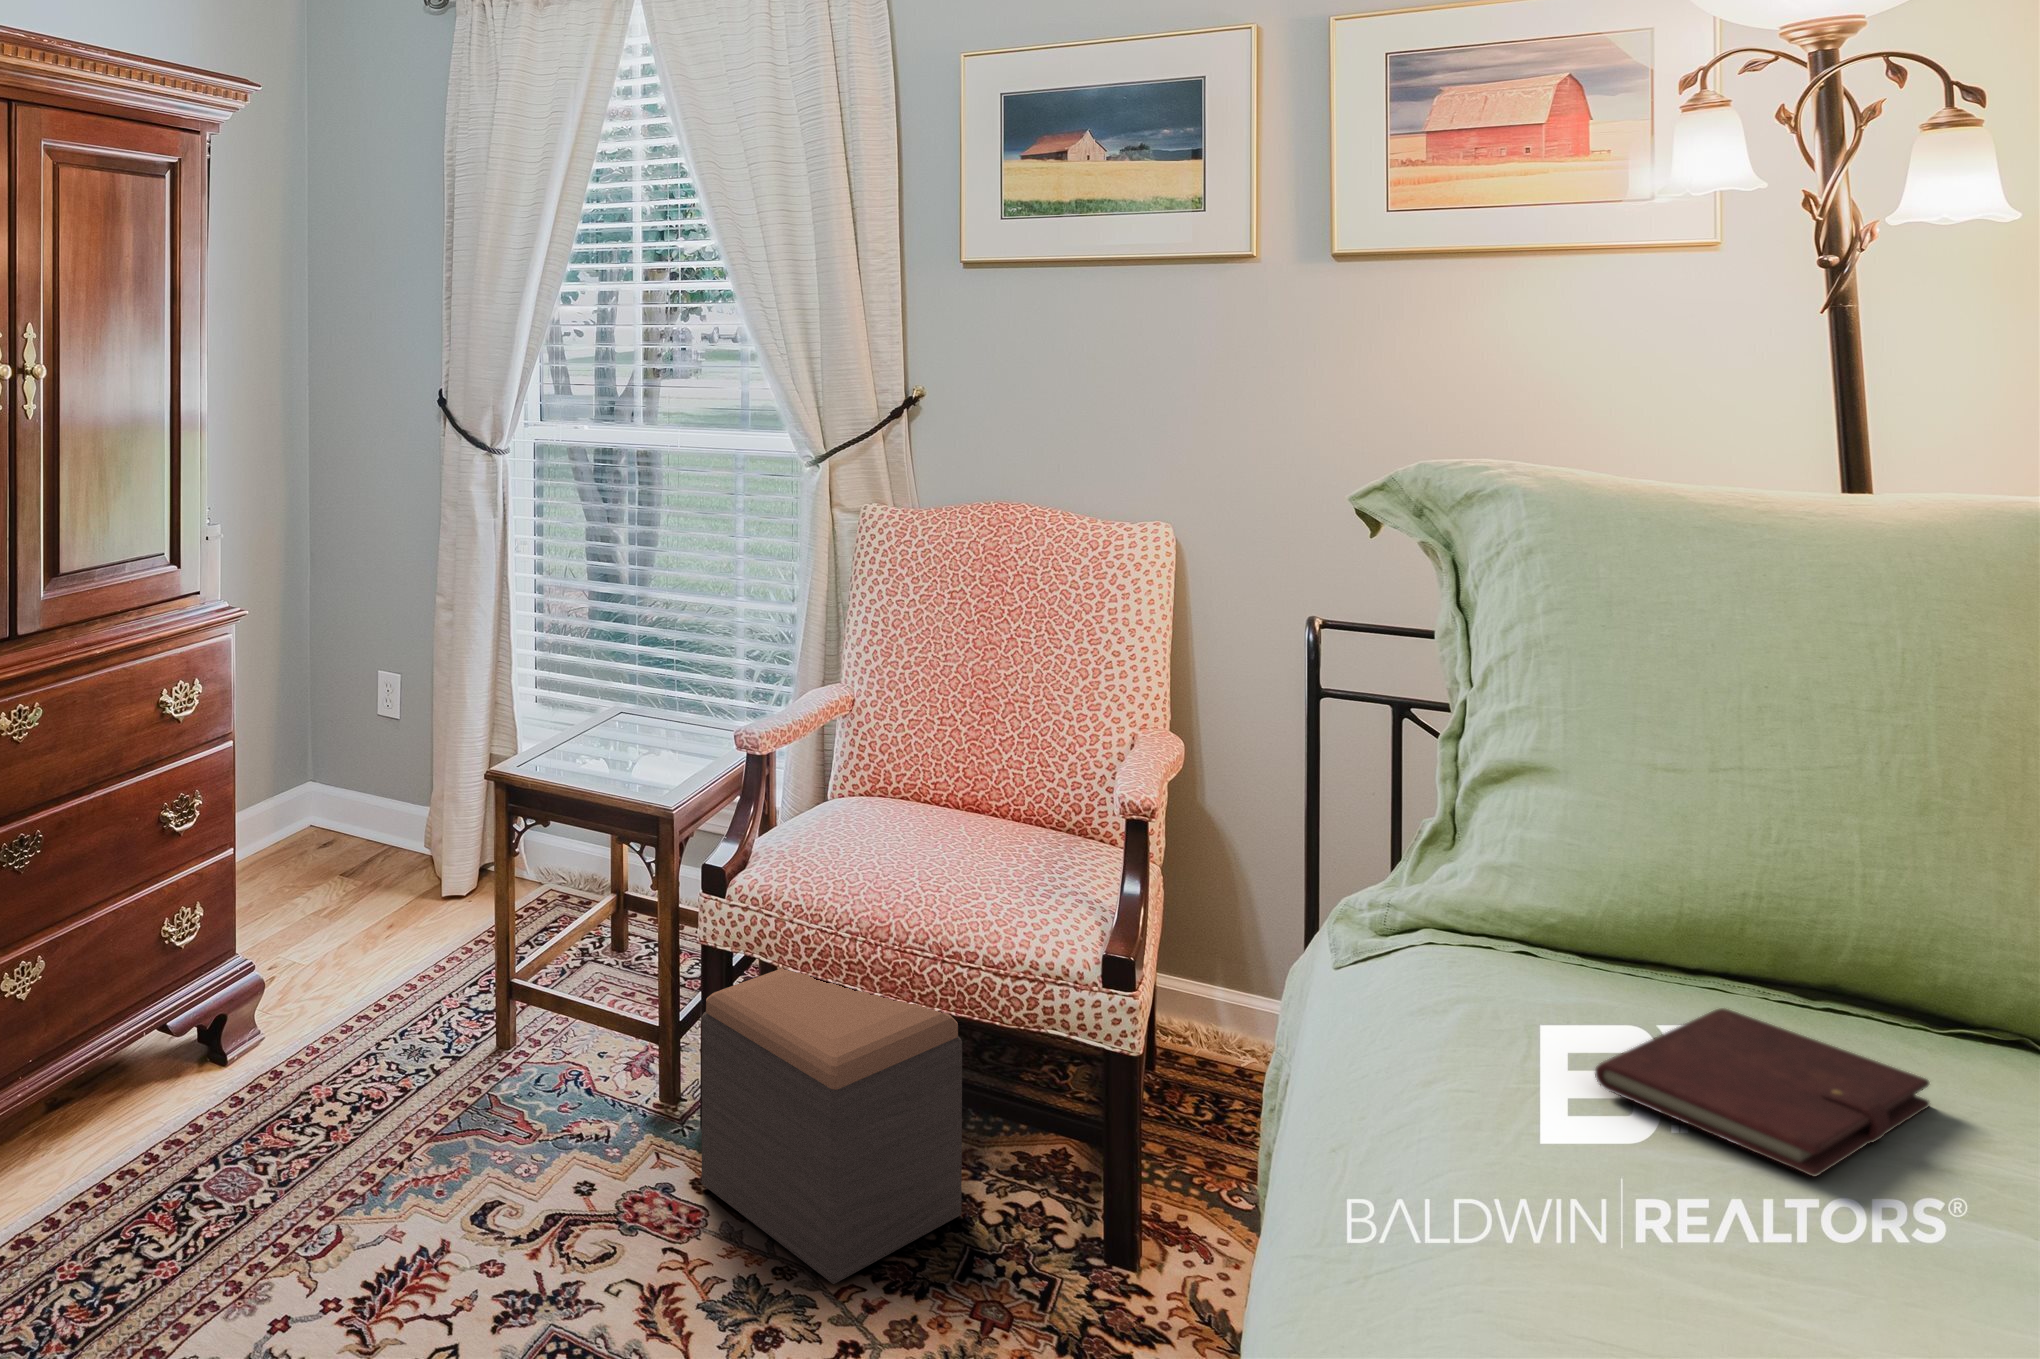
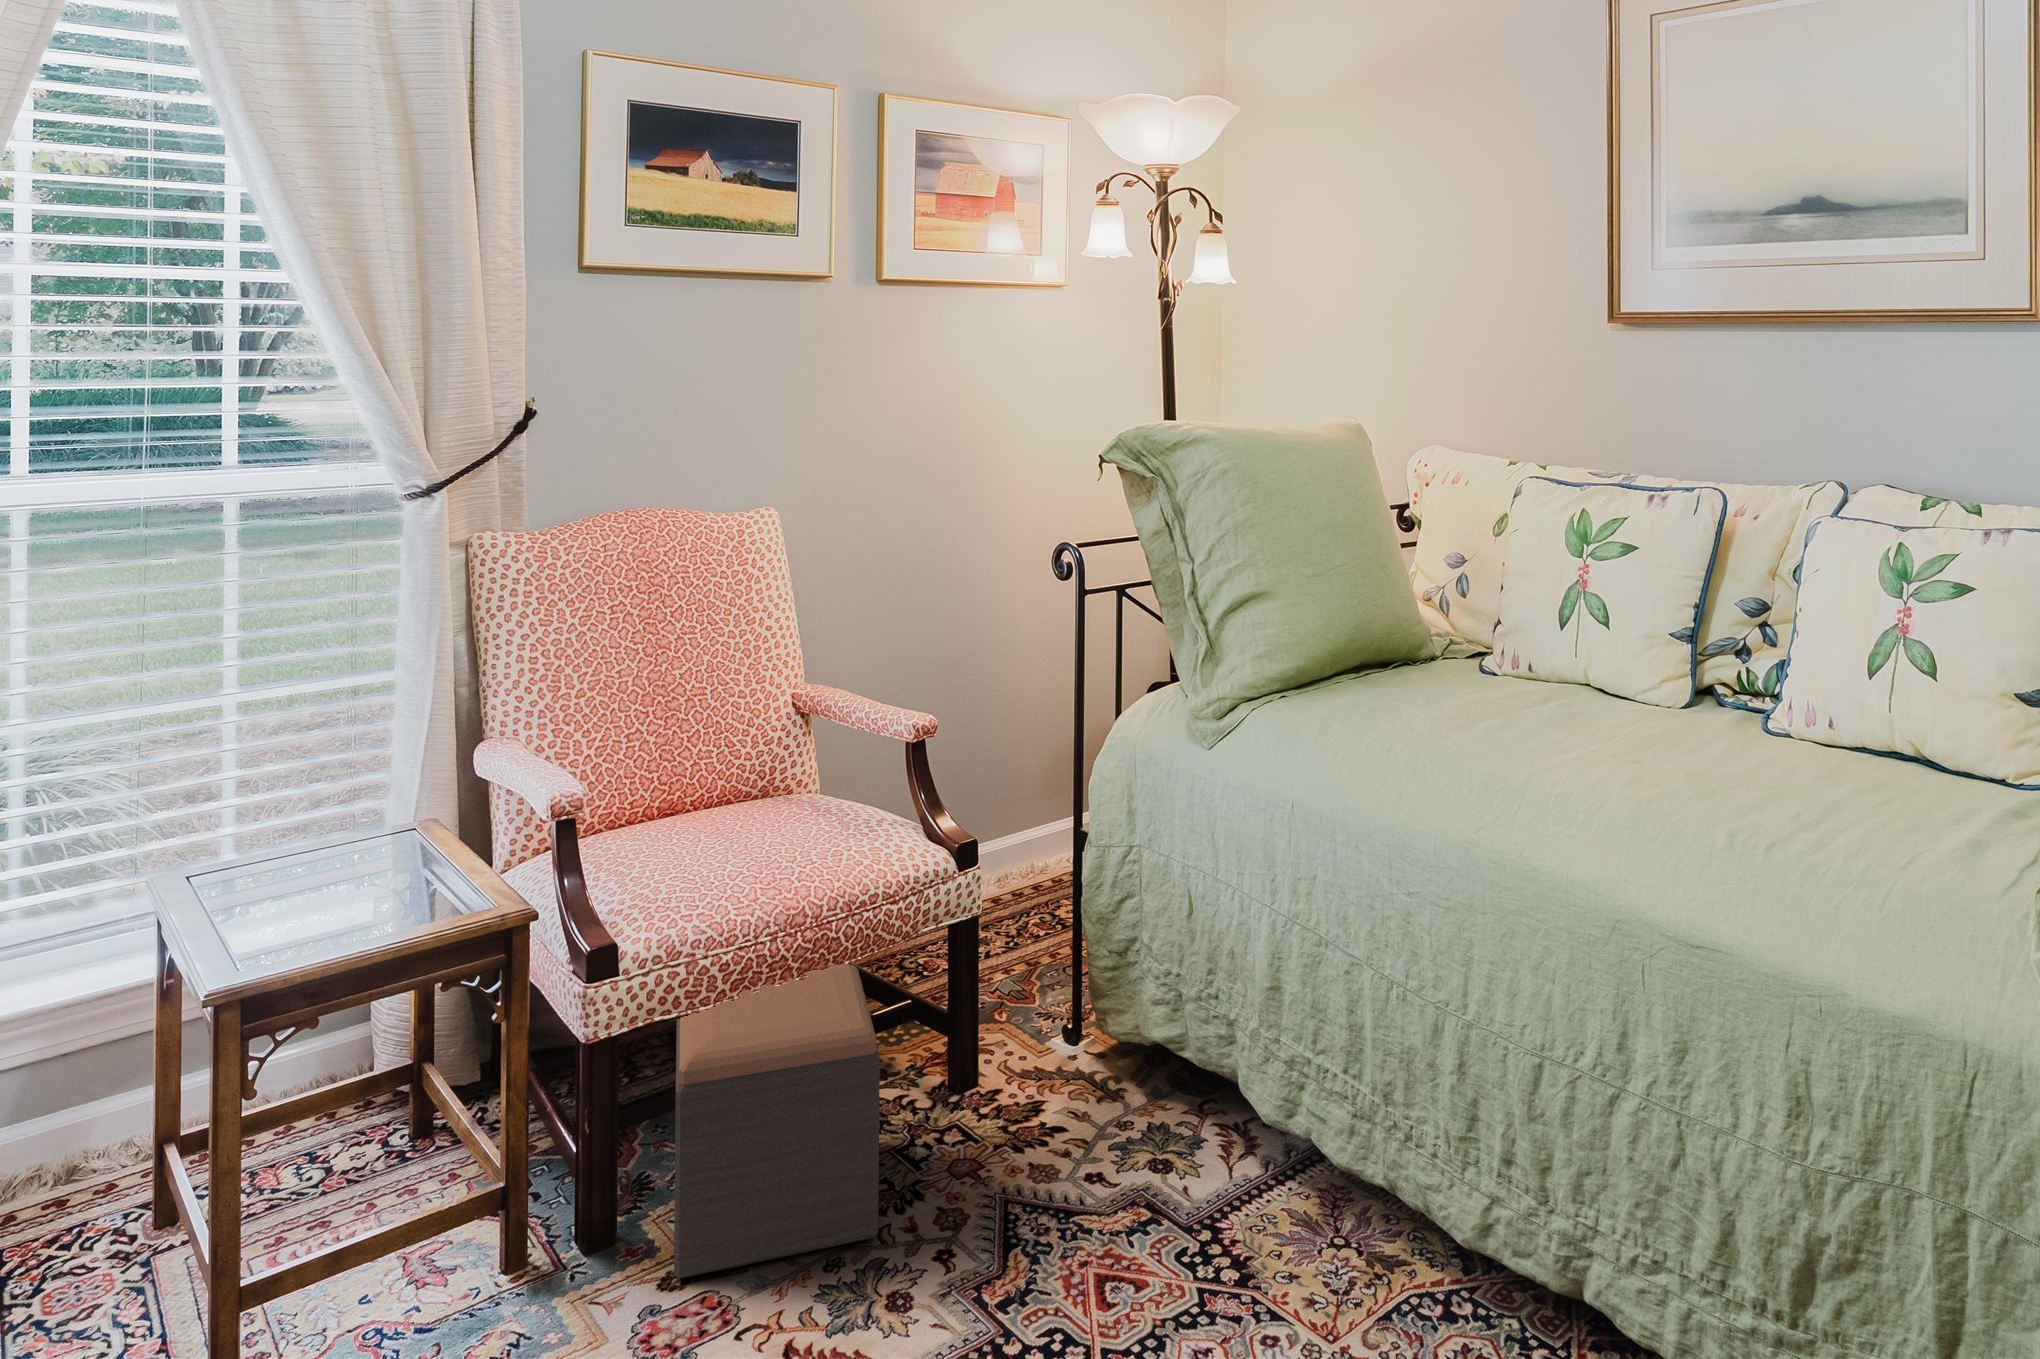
notebook: present [1595,1008,1929,1176] -> none [1380,675,1503,721]

